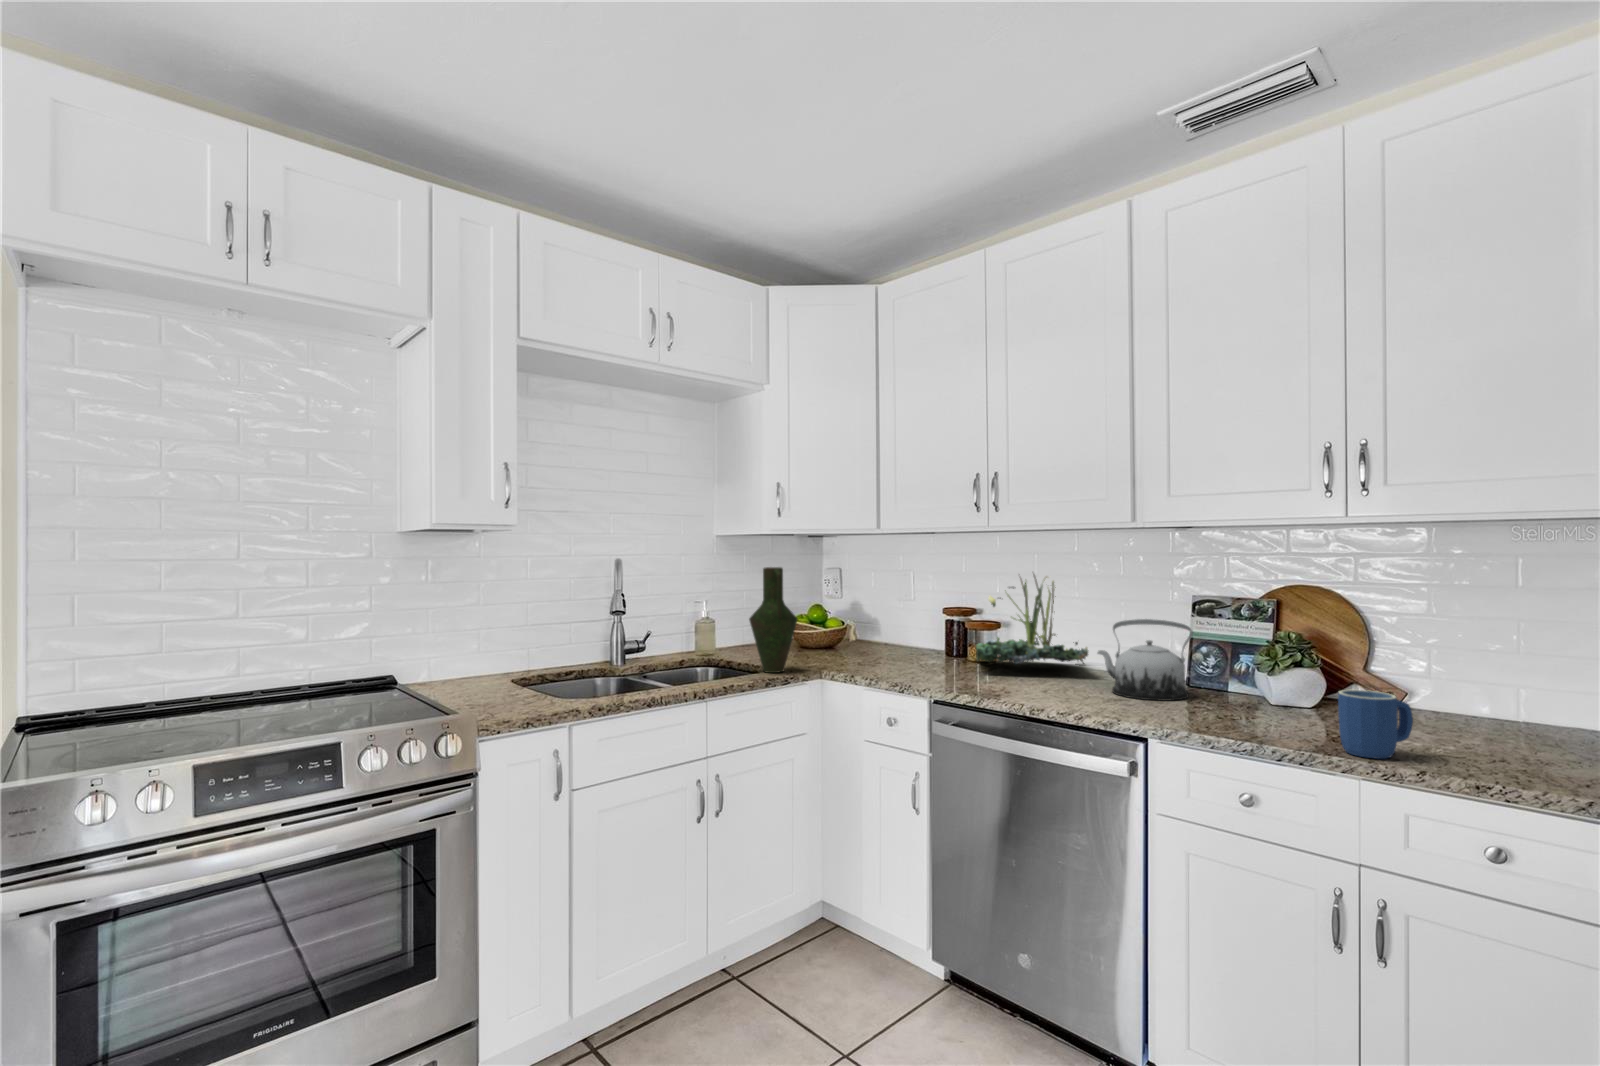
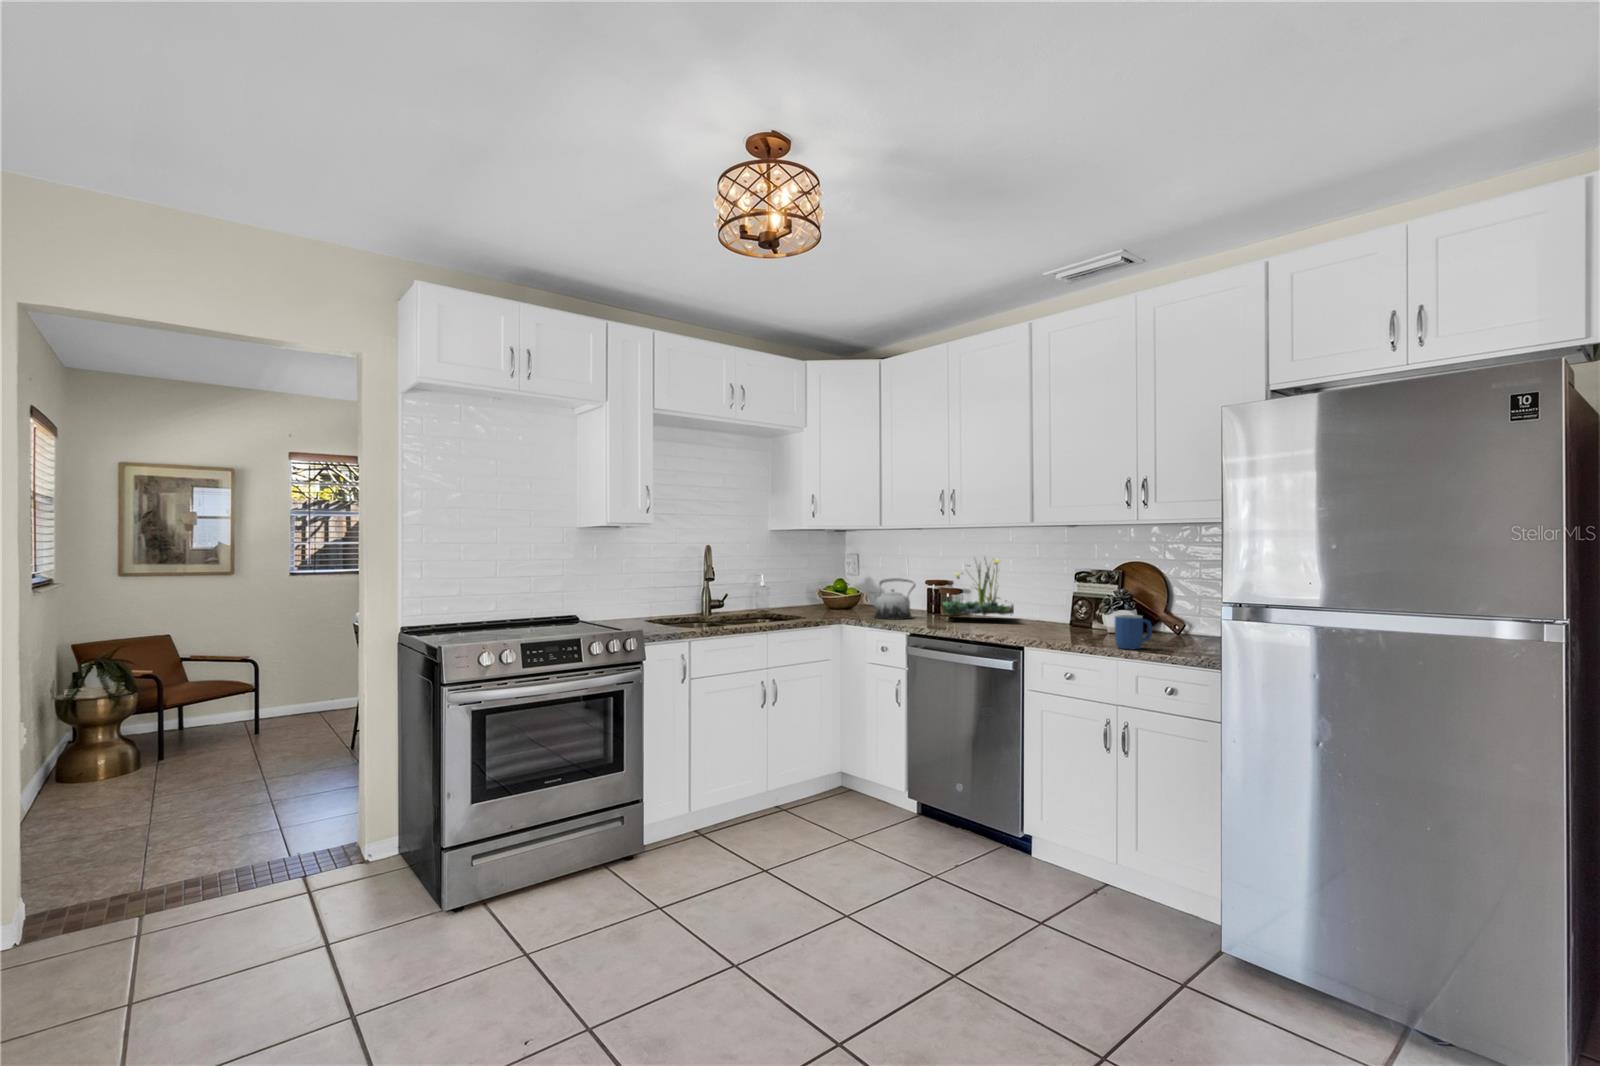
vase: present [749,567,797,673] -> none [794,551,826,619]
teapot: present [1098,619,1192,701] -> present [870,578,916,619]

